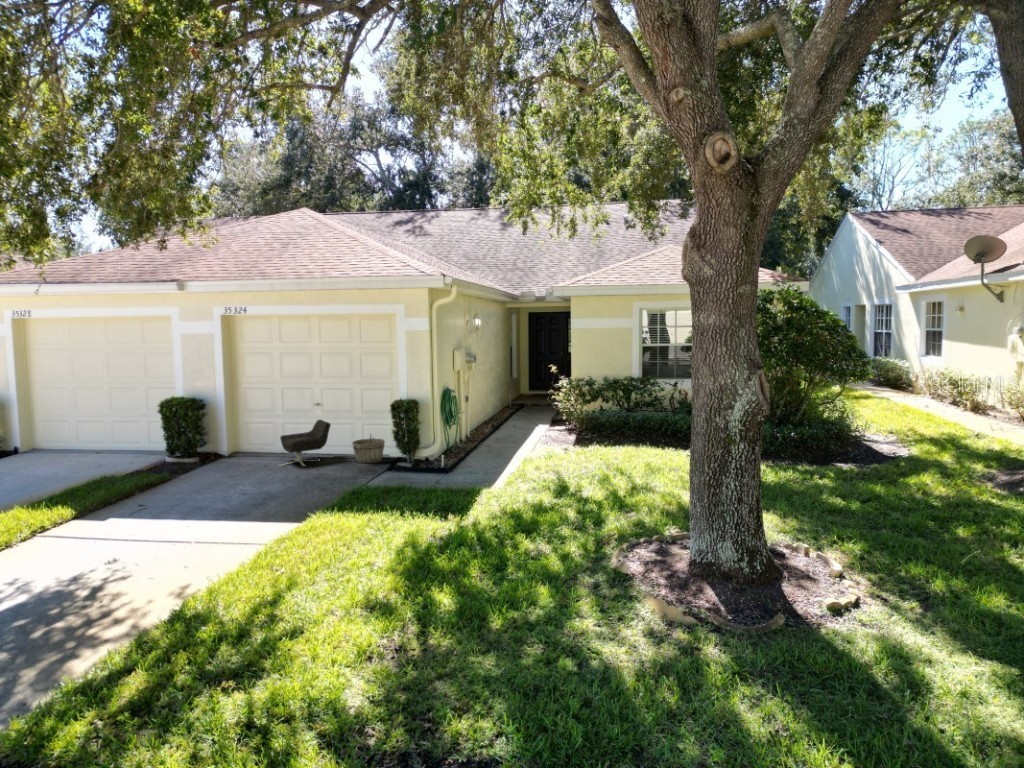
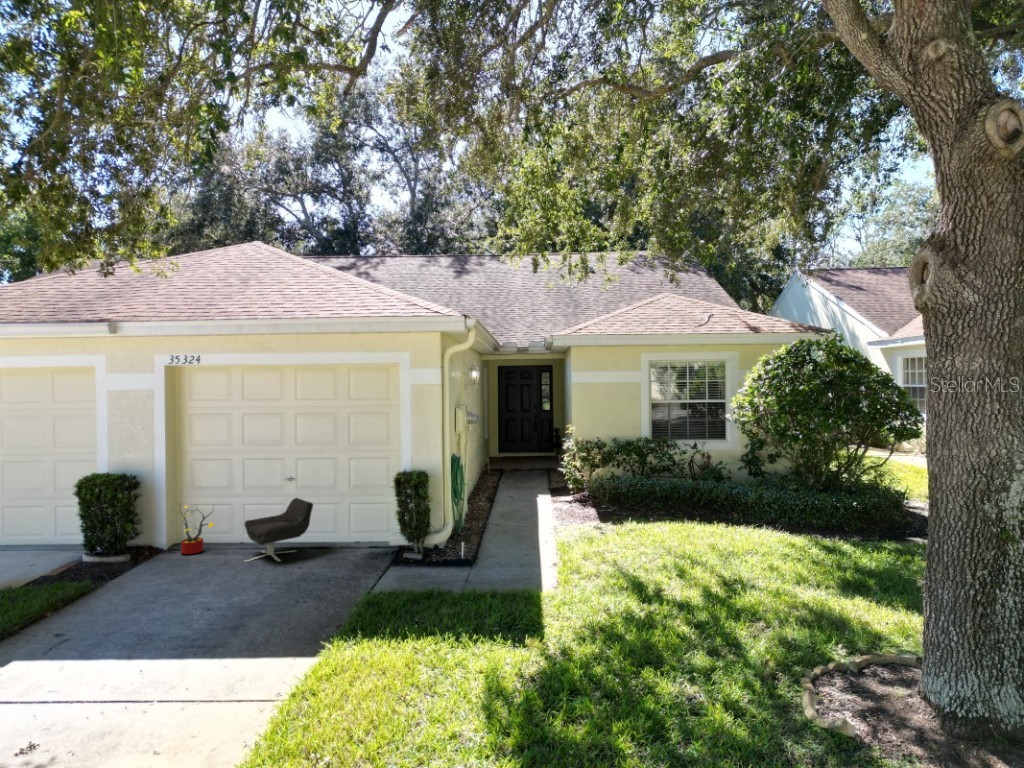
decorative plant: none [234,421,259,460] -> present [180,506,214,554]
wooden bucket: present [352,437,385,463] -> none [342,515,383,554]

